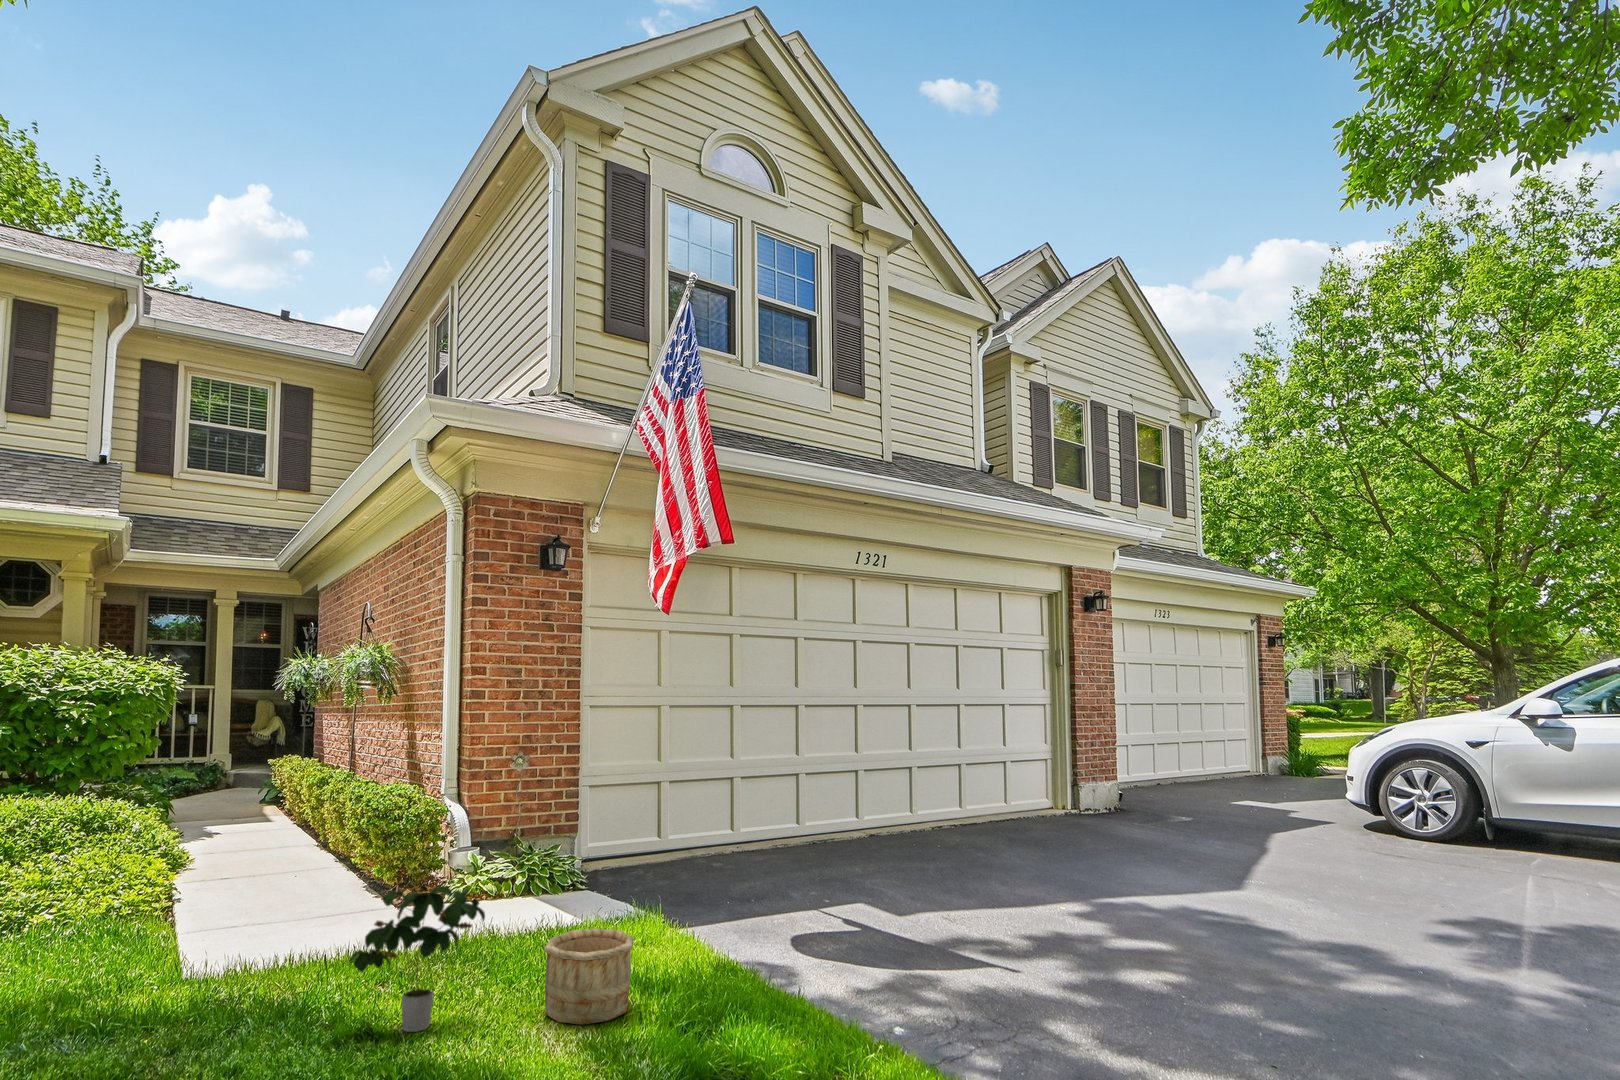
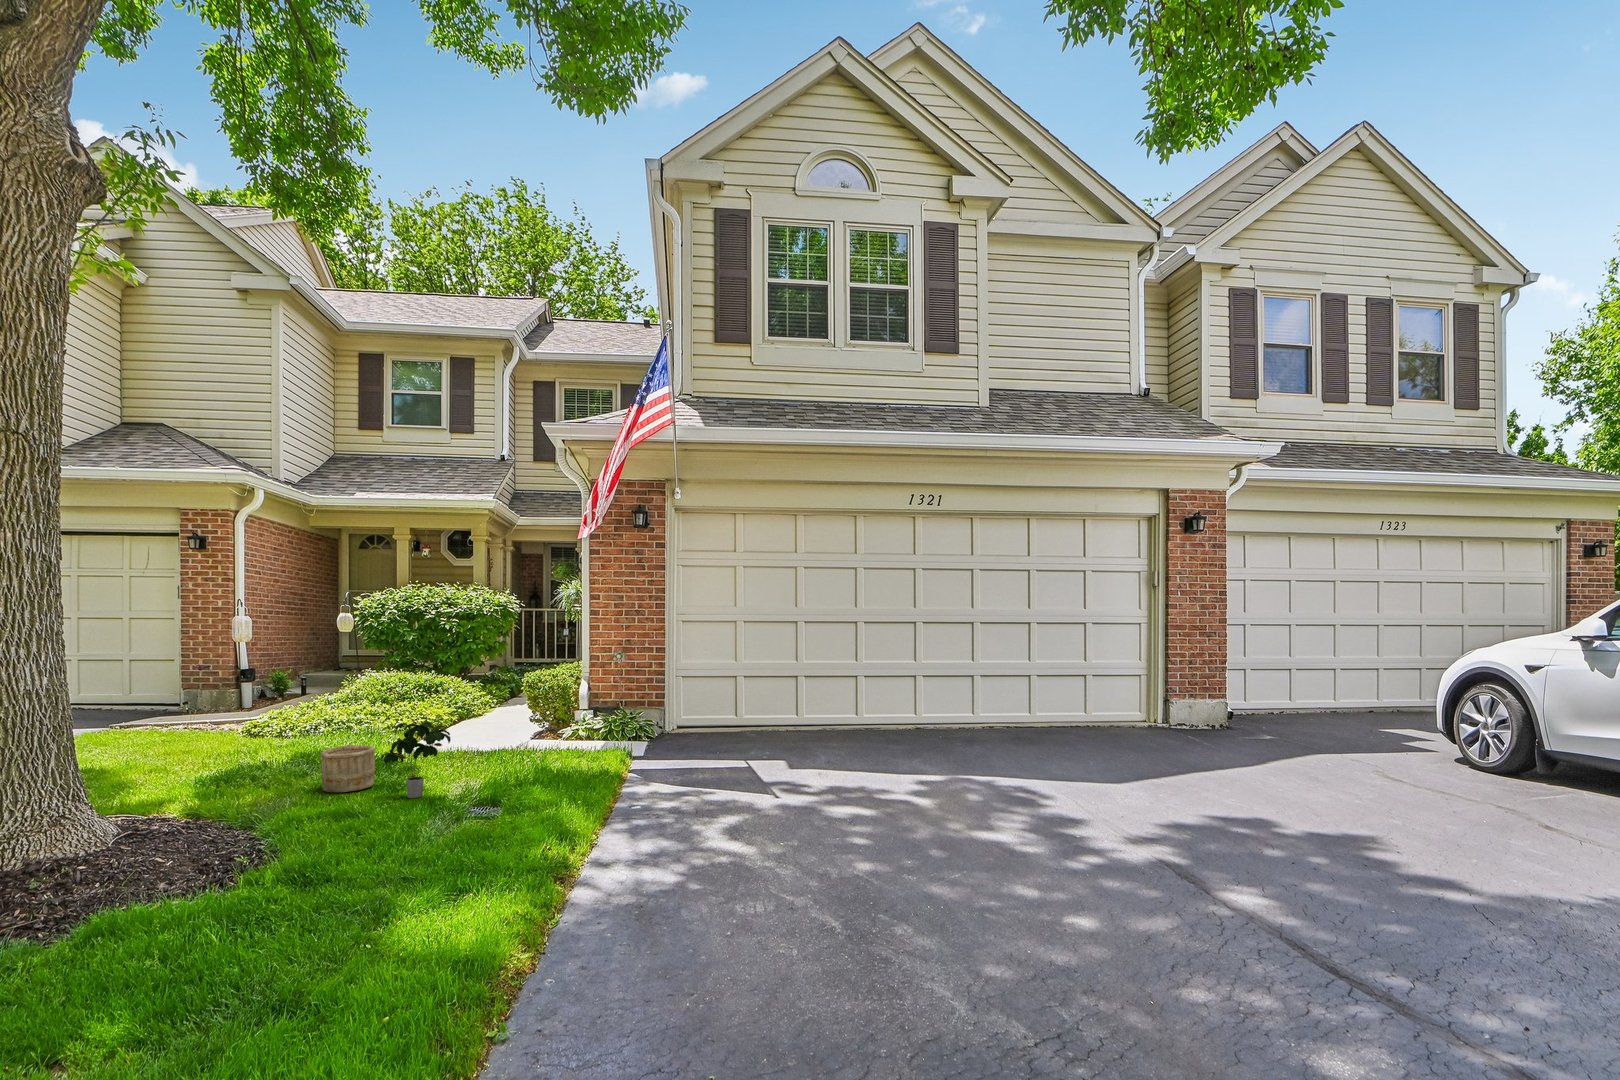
wooden bucket: present [544,928,634,1025] -> present [320,745,376,792]

